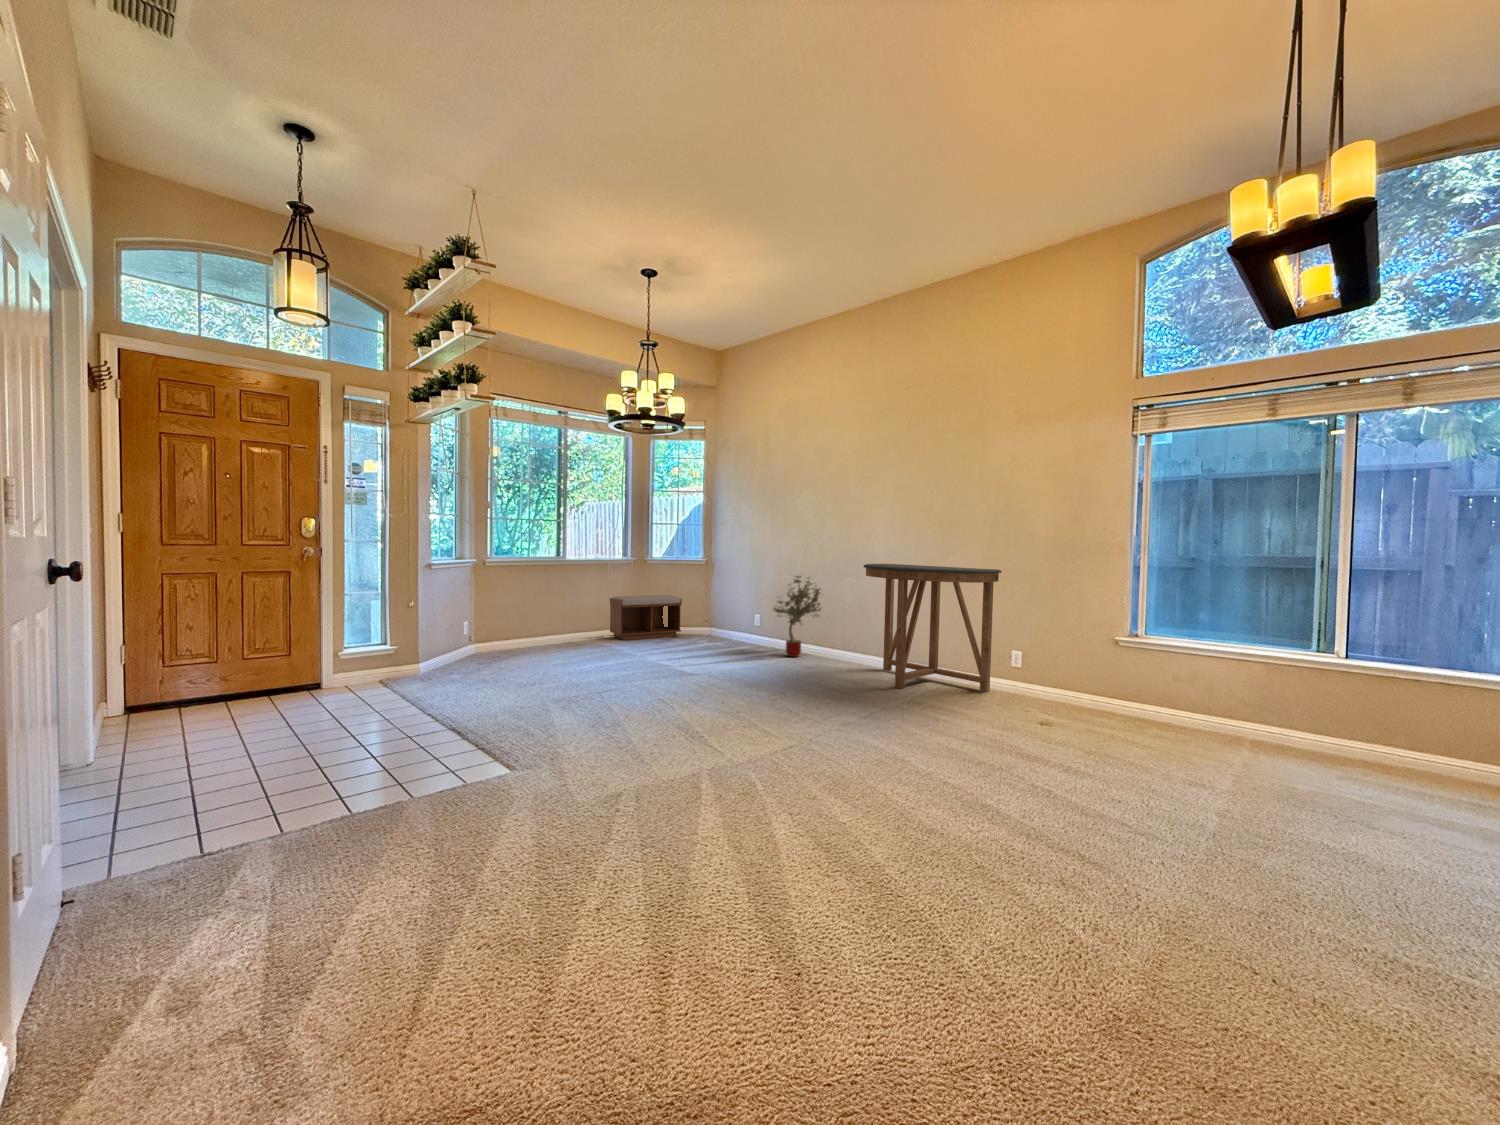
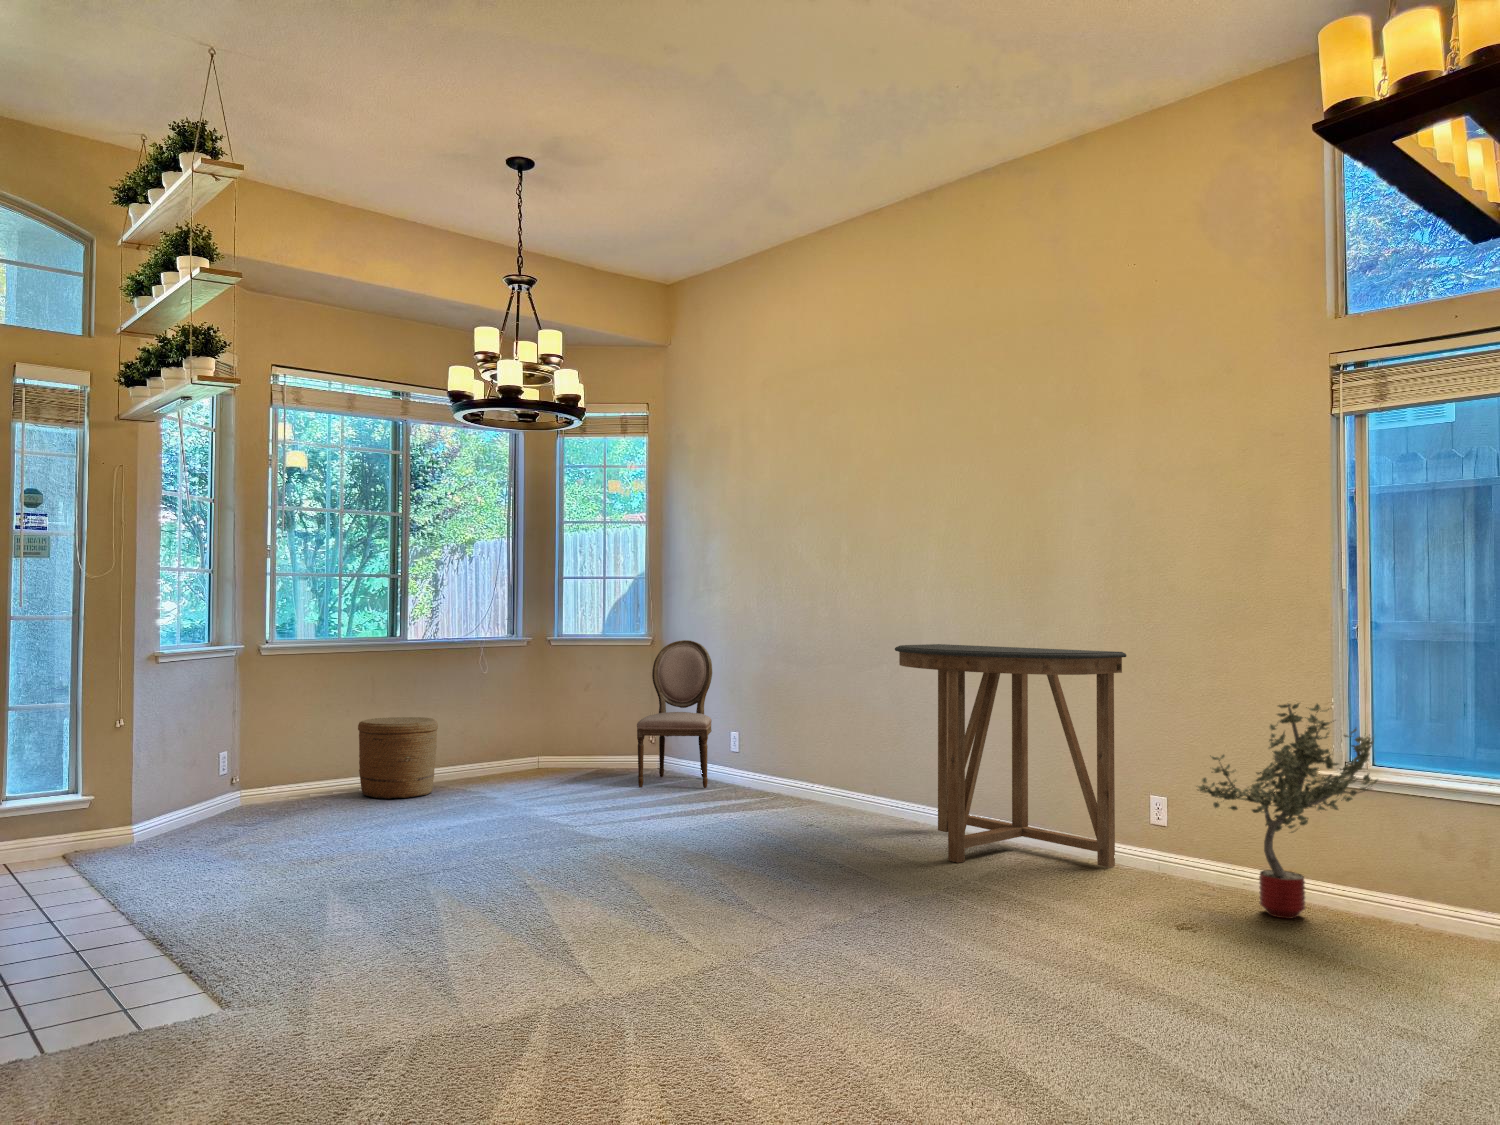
dining chair: none [703,559,745,644] -> present [637,640,712,788]
potted tree: present [774,576,821,657] -> present [1198,703,1377,919]
bench: present [610,595,682,640] -> none [479,703,605,782]
woven basket: none [542,602,588,650] -> present [358,717,438,799]

